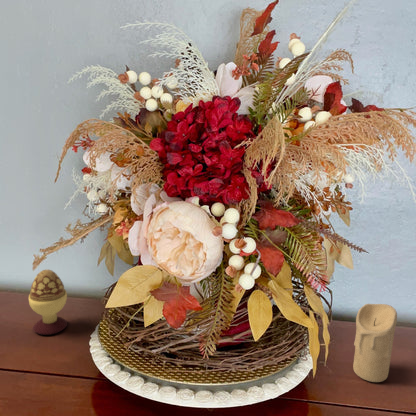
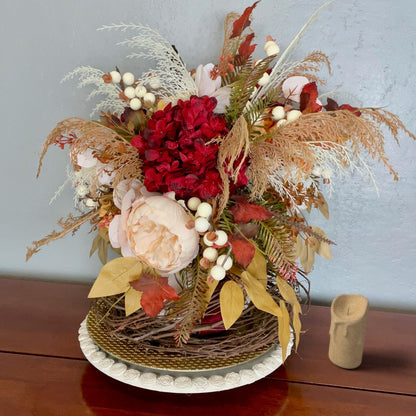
decorative egg: present [29,270,67,335] -> none [20,262,58,325]

